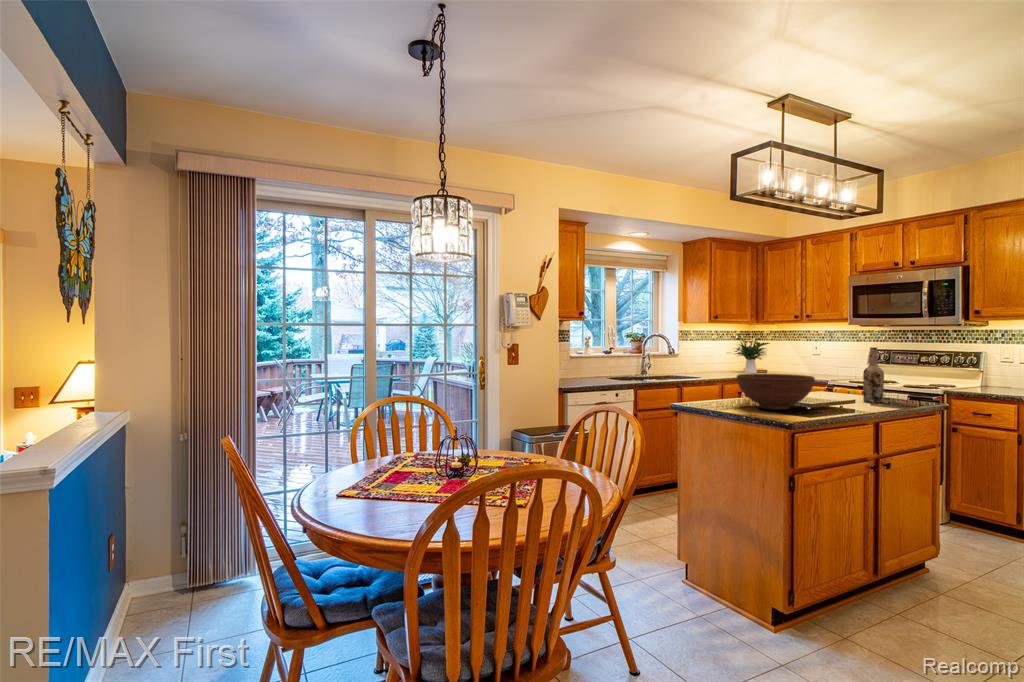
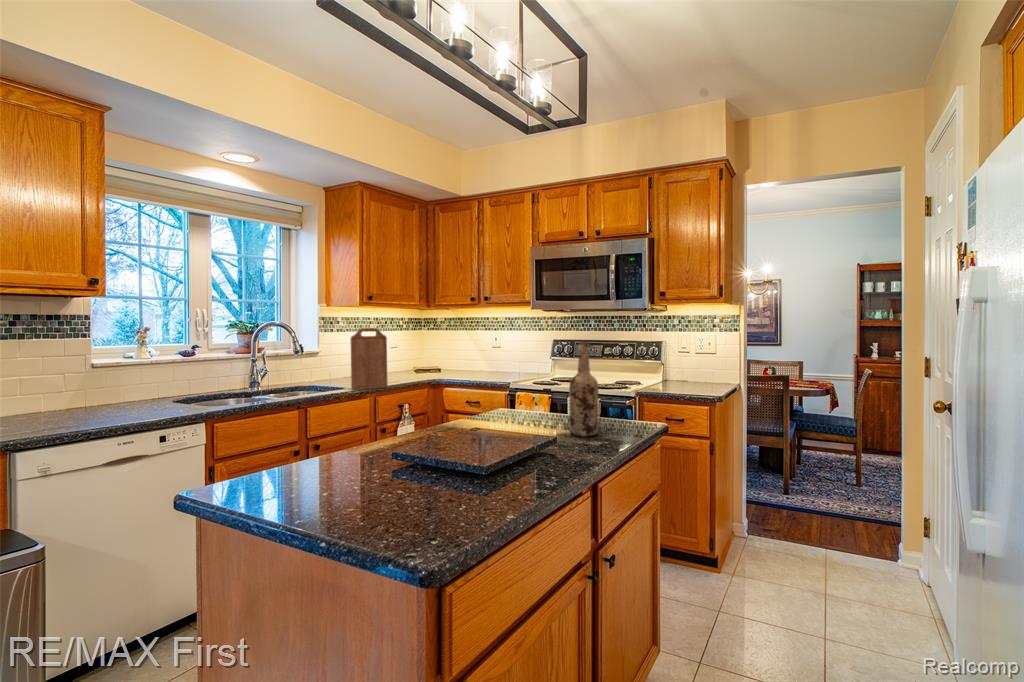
flower arrangement: present [734,335,770,373] -> none [397,322,445,373]
cutting board: none [706,339,731,379] -> present [350,328,388,390]
fruit bowl: present [737,374,815,410] -> none [328,406,501,505]

